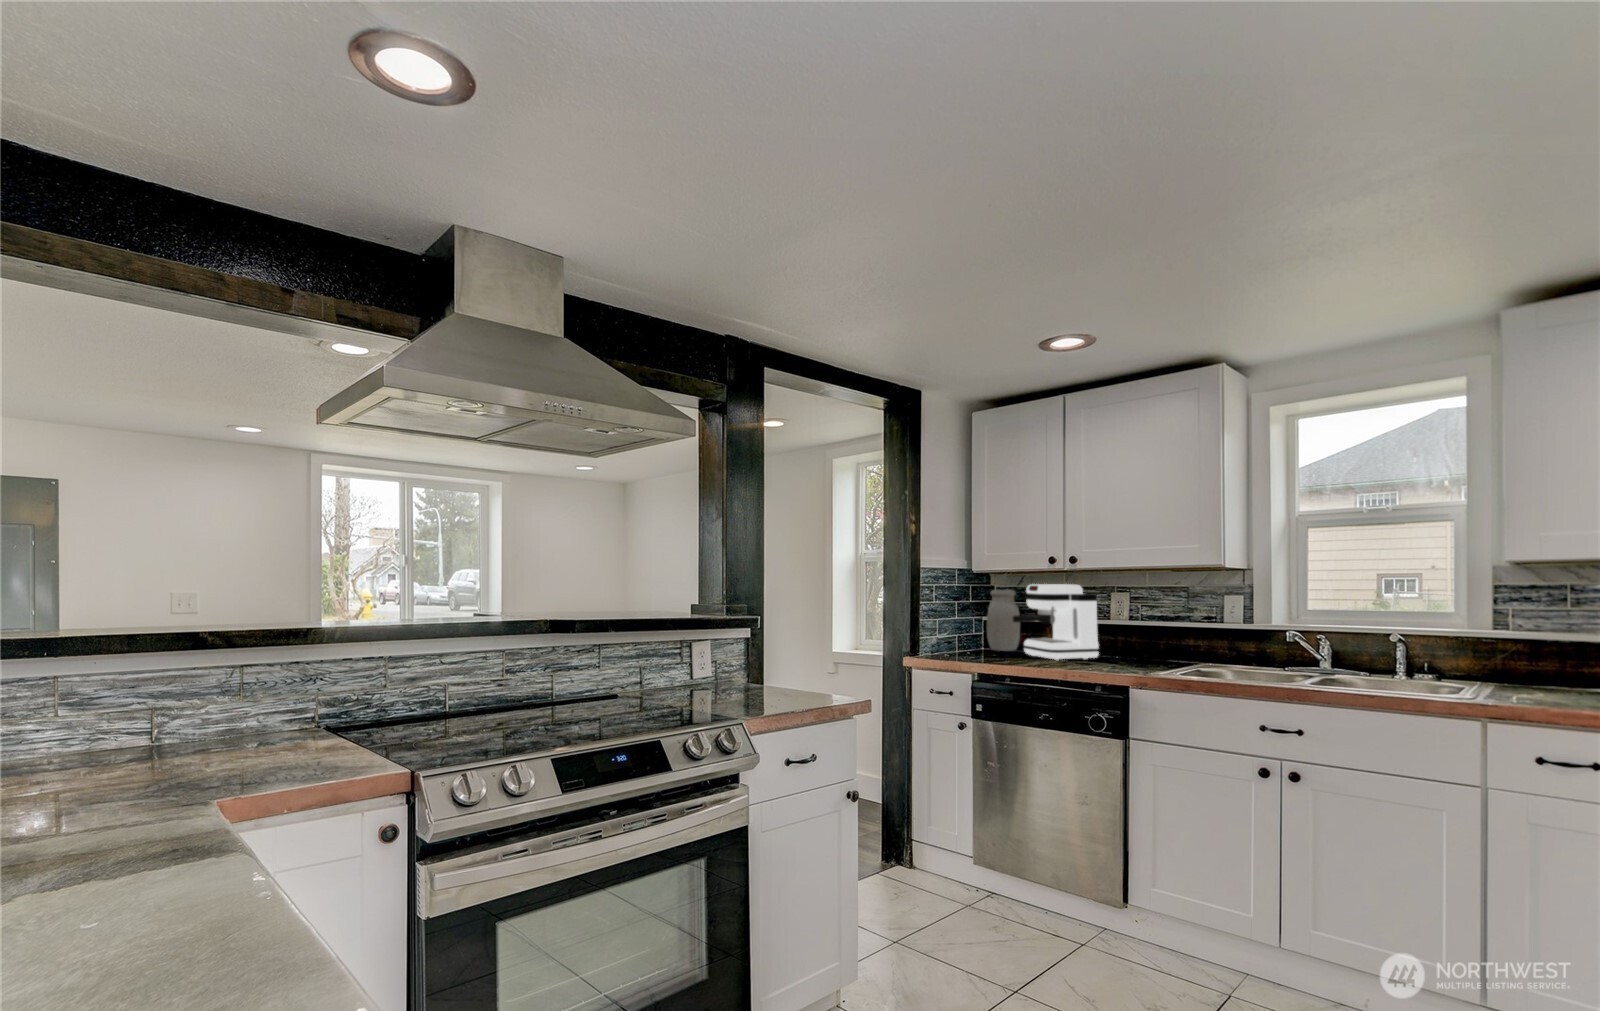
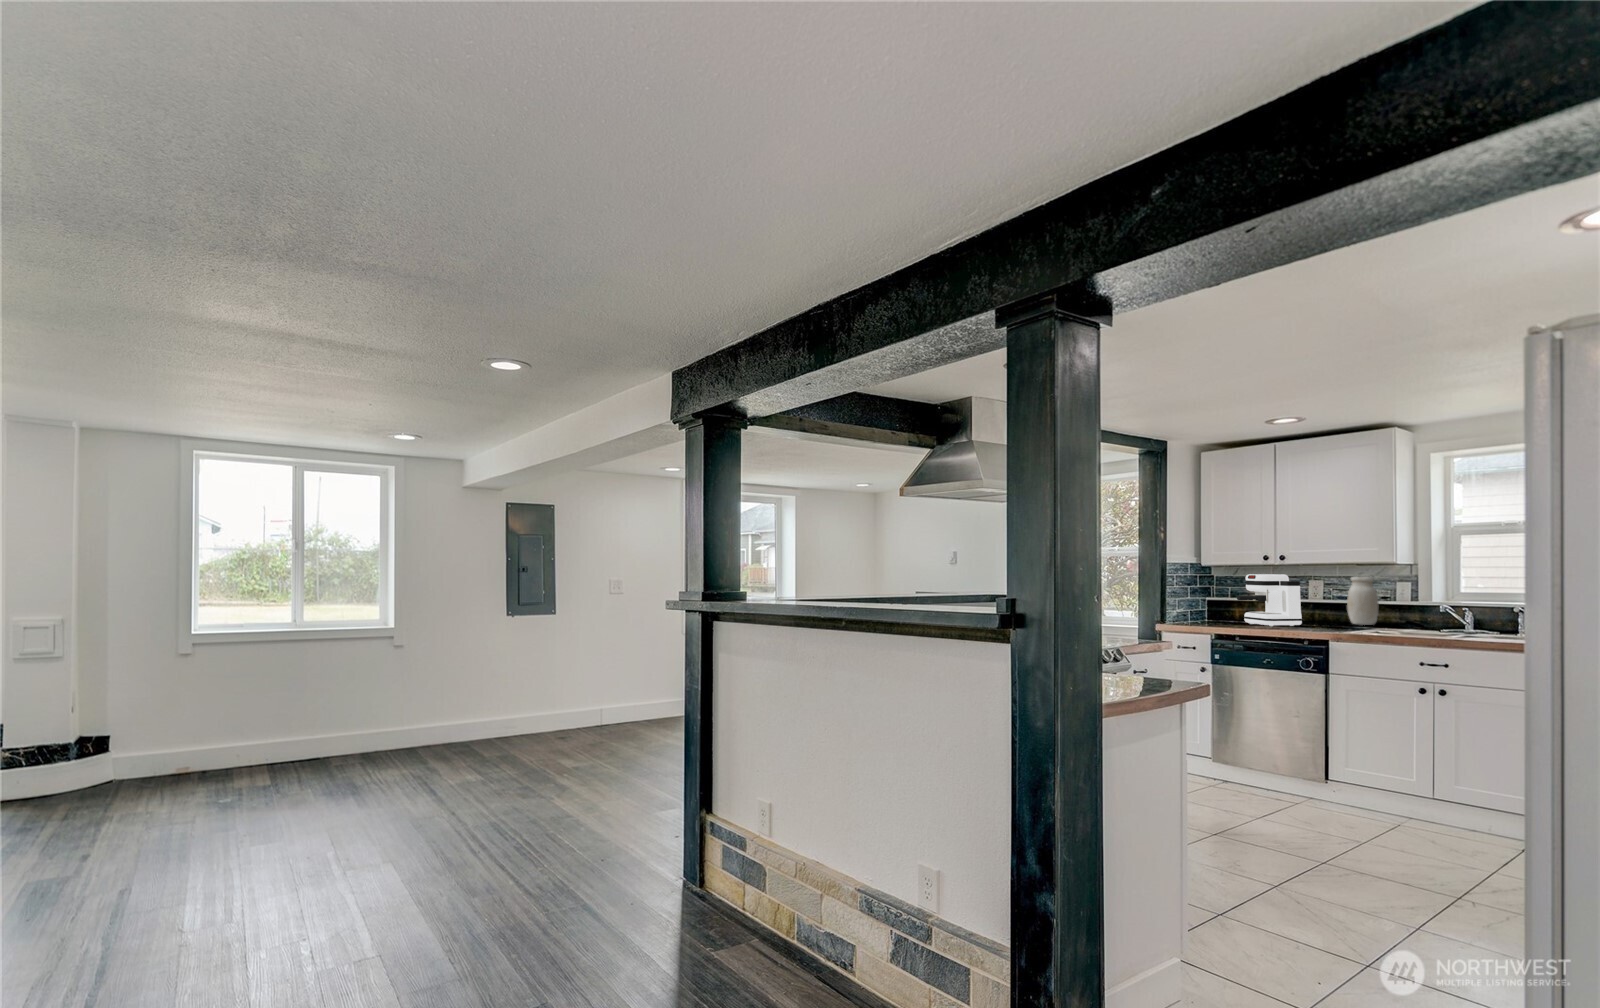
jar: present [987,589,1020,651] -> present [1347,576,1379,625]

